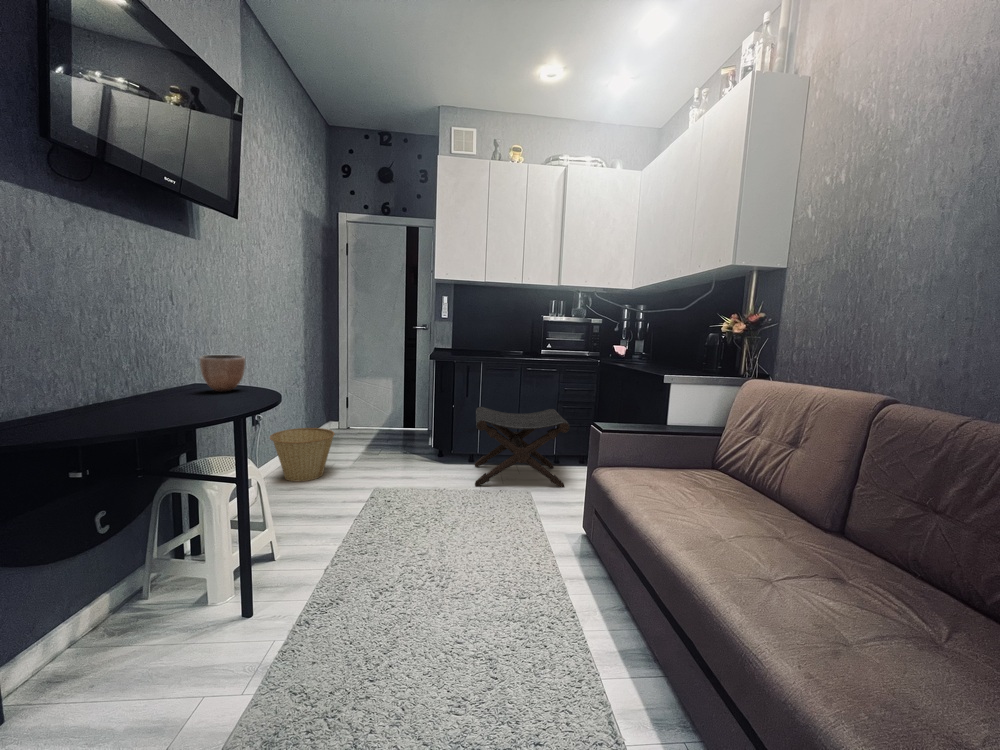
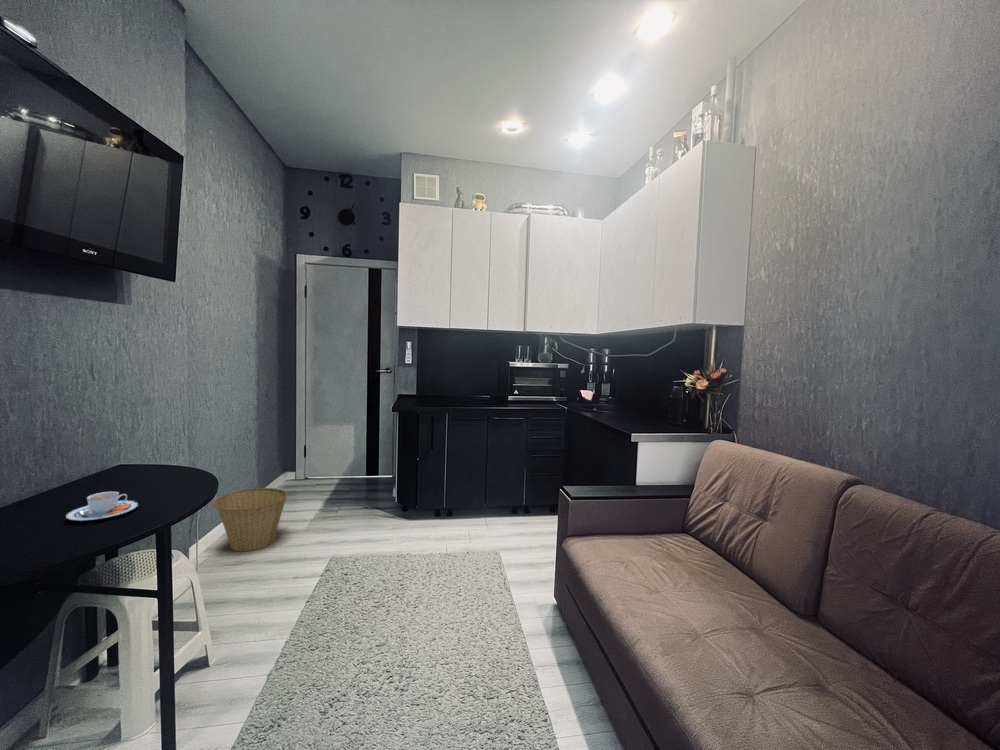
decorative bowl: present [200,355,245,392] -> none [120,435,176,480]
teacup: none [165,389,220,408] -> present [66,492,138,521]
footstool: present [475,407,570,488] -> none [440,458,537,547]

